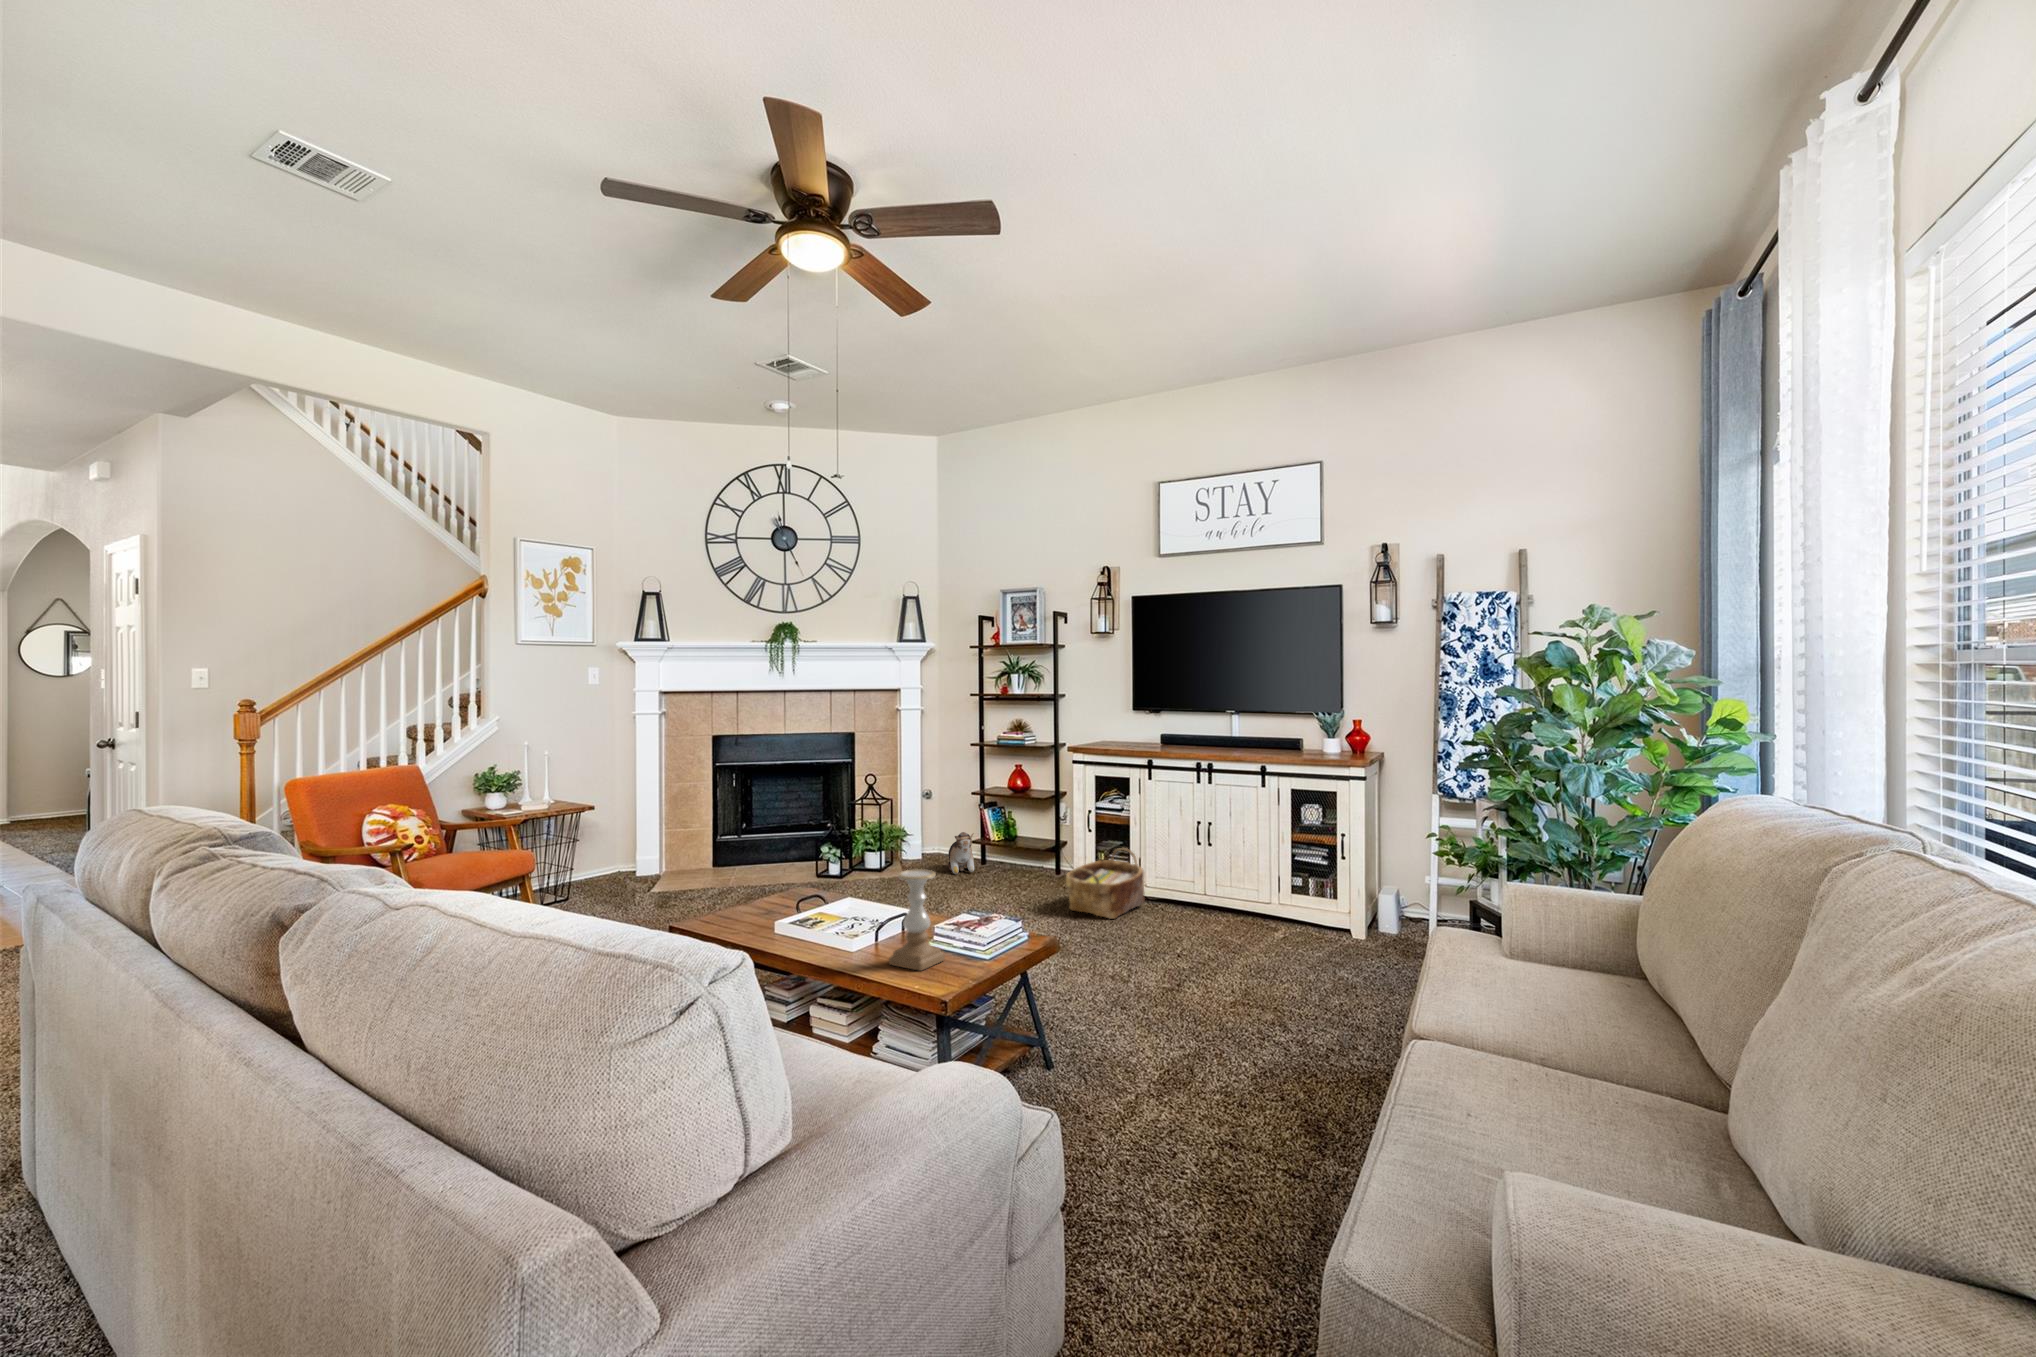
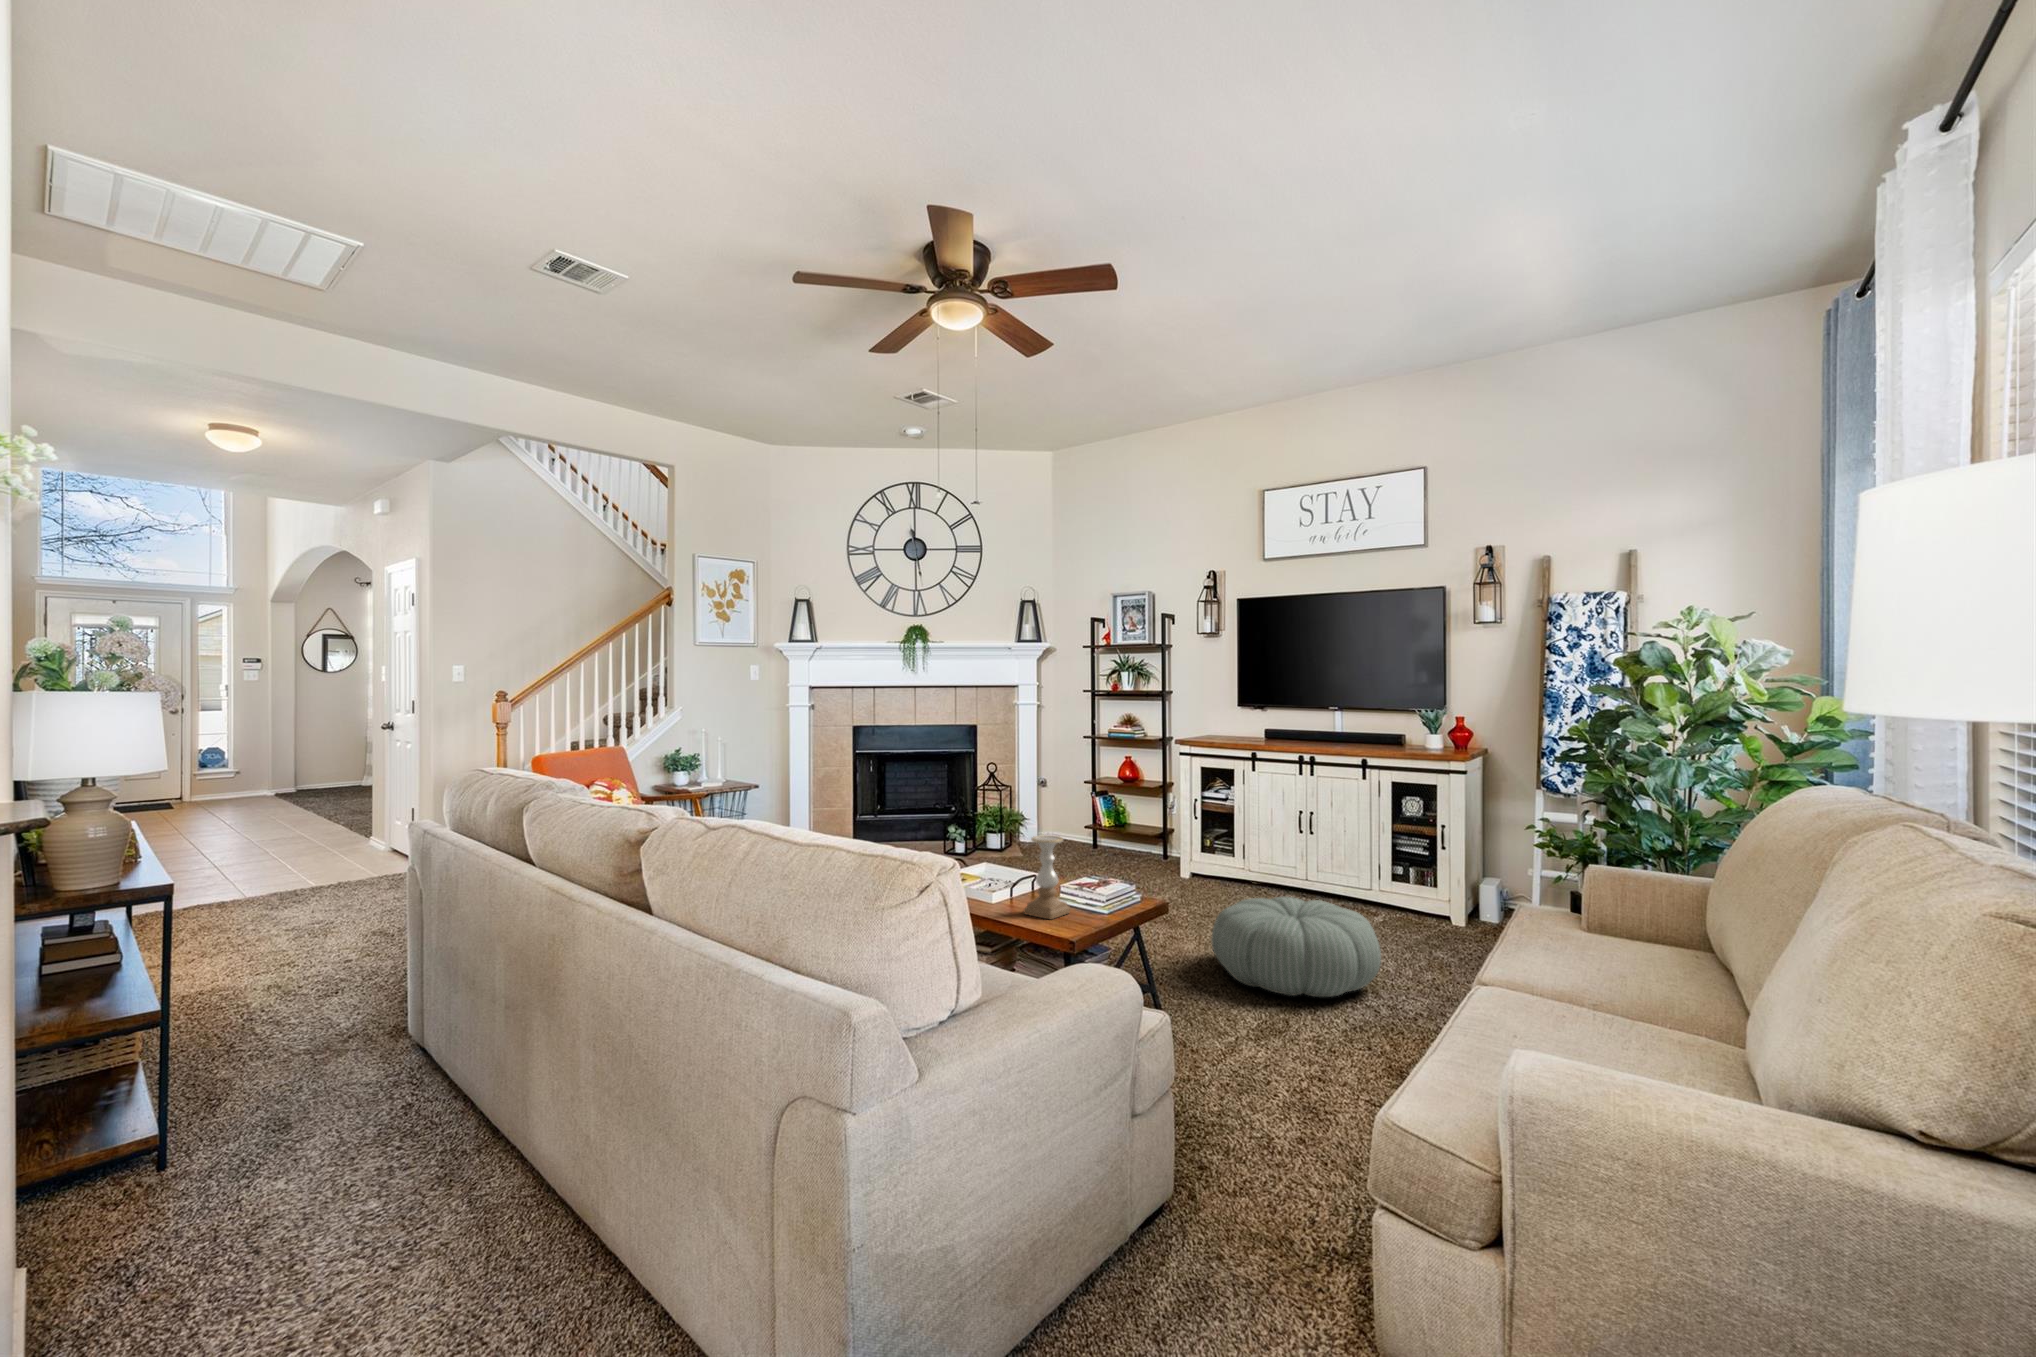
plush toy: present [948,832,974,874] -> none [1064,817,1088,856]
woven basket: present [1066,848,1145,919] -> none [1174,834,1249,898]
pouf: none [1107,921,1288,1036] -> present [1211,897,1381,997]

